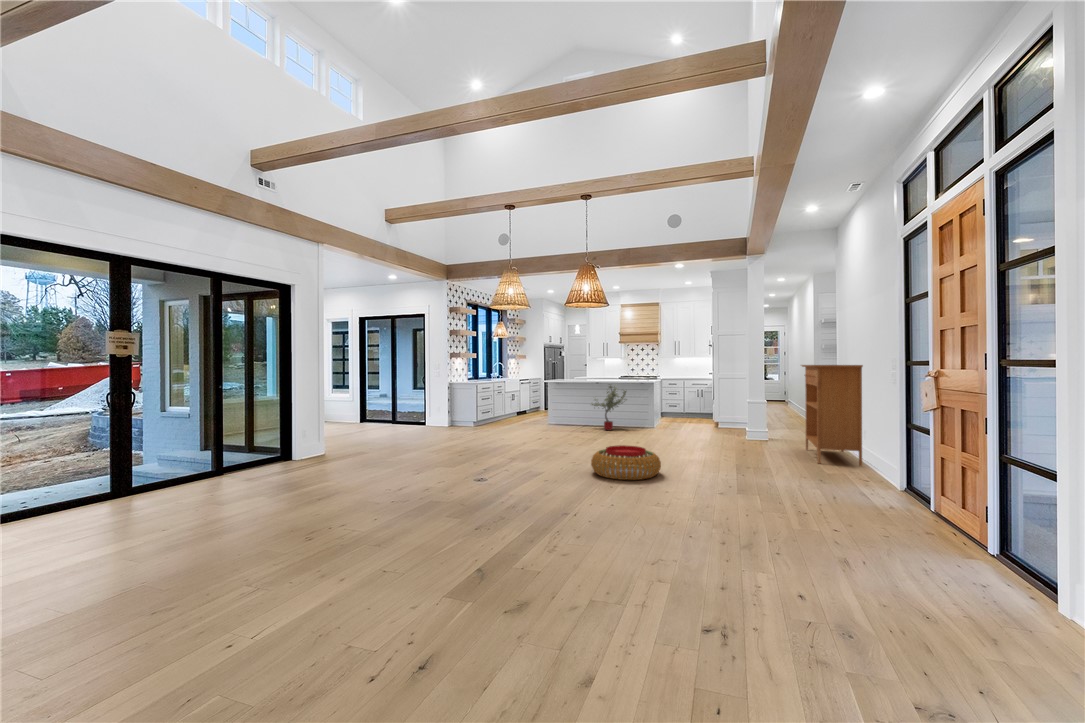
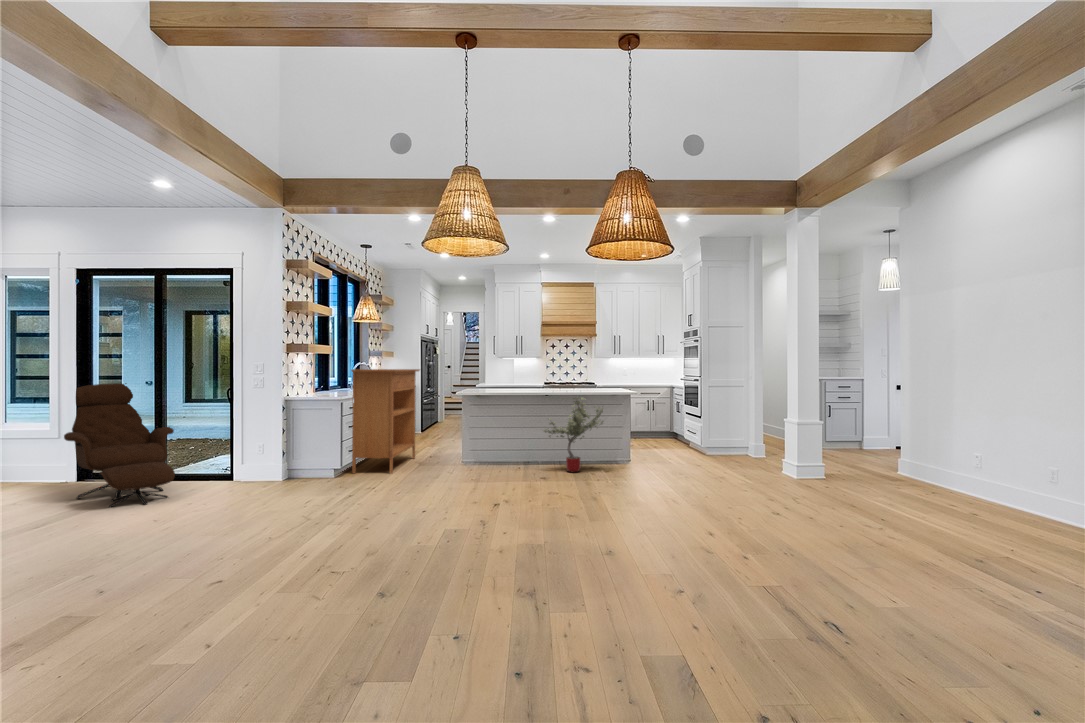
console table: present [802,365,863,466] -> present [351,369,420,474]
lounge chair: none [355,374,400,431] -> present [64,383,175,507]
pouf: present [591,445,661,480] -> none [746,536,920,635]

